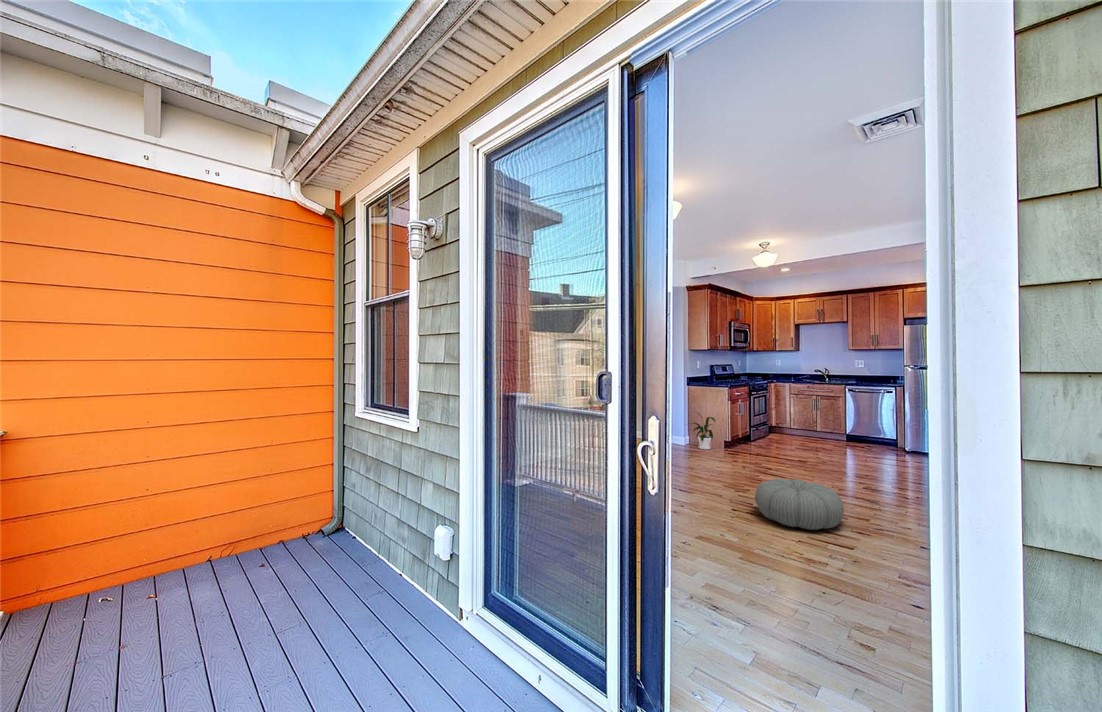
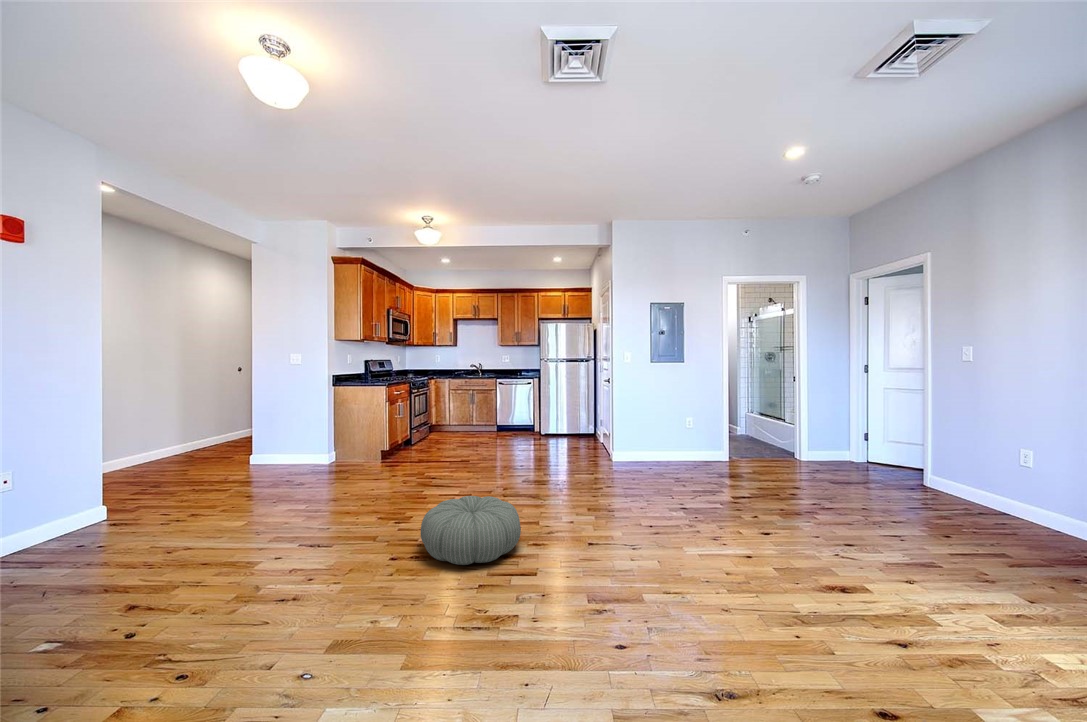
house plant: present [693,413,715,450] -> none [329,419,370,466]

